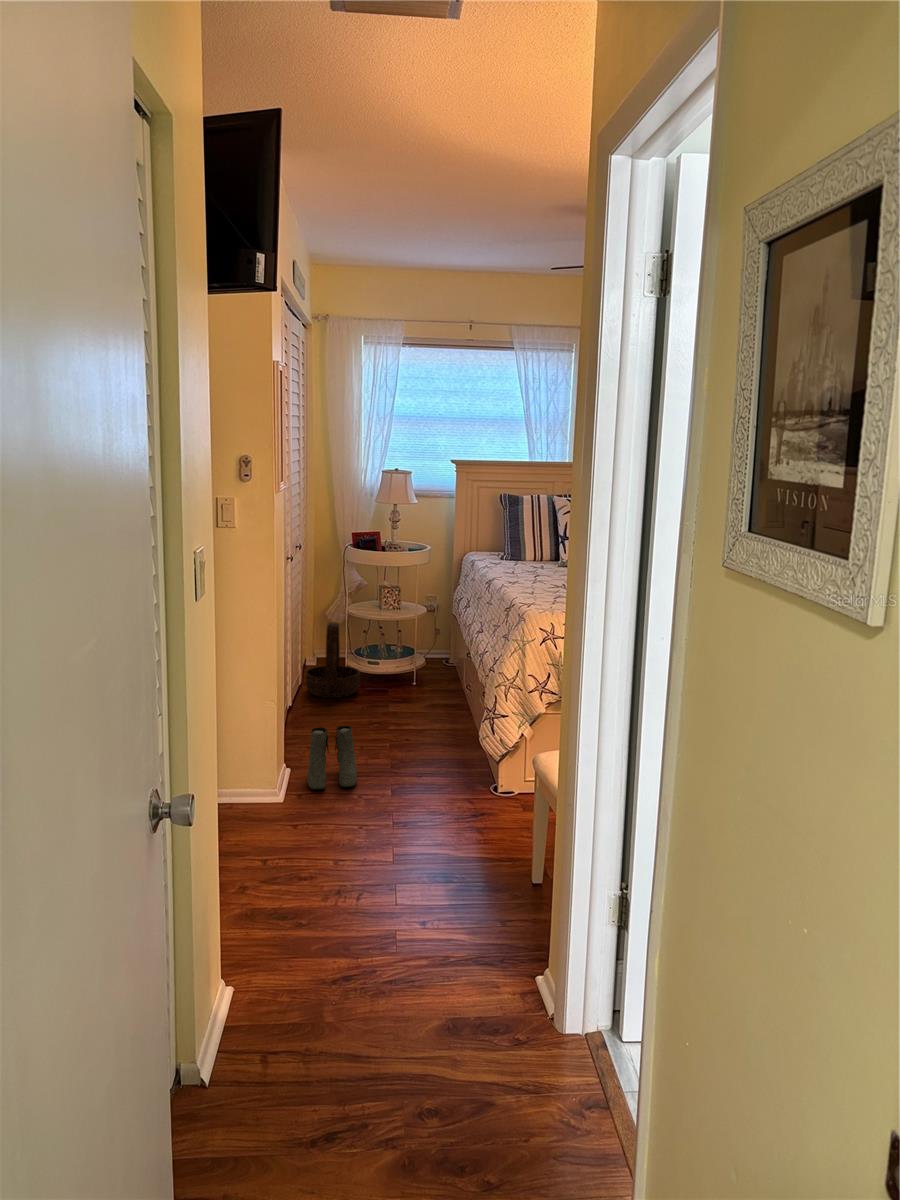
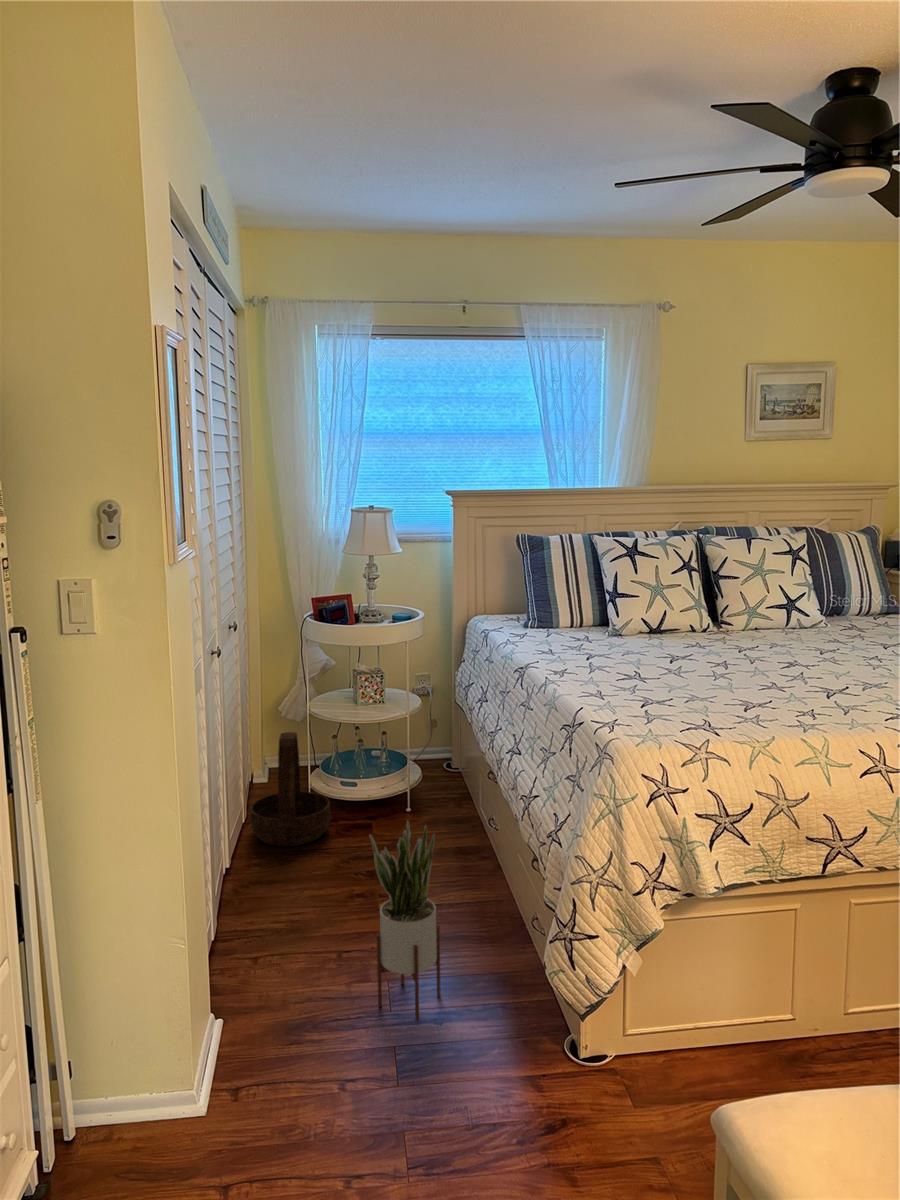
potted plant: none [384,658,424,775] -> present [370,821,440,1019]
boots: present [308,726,357,790] -> none [243,944,329,1079]

